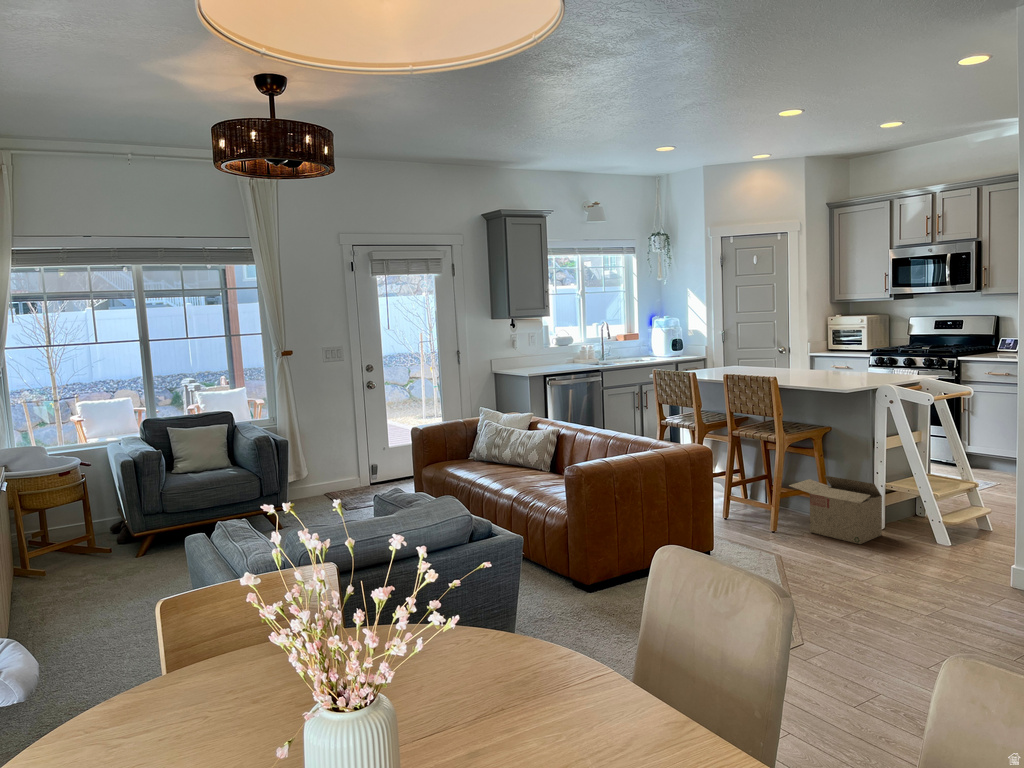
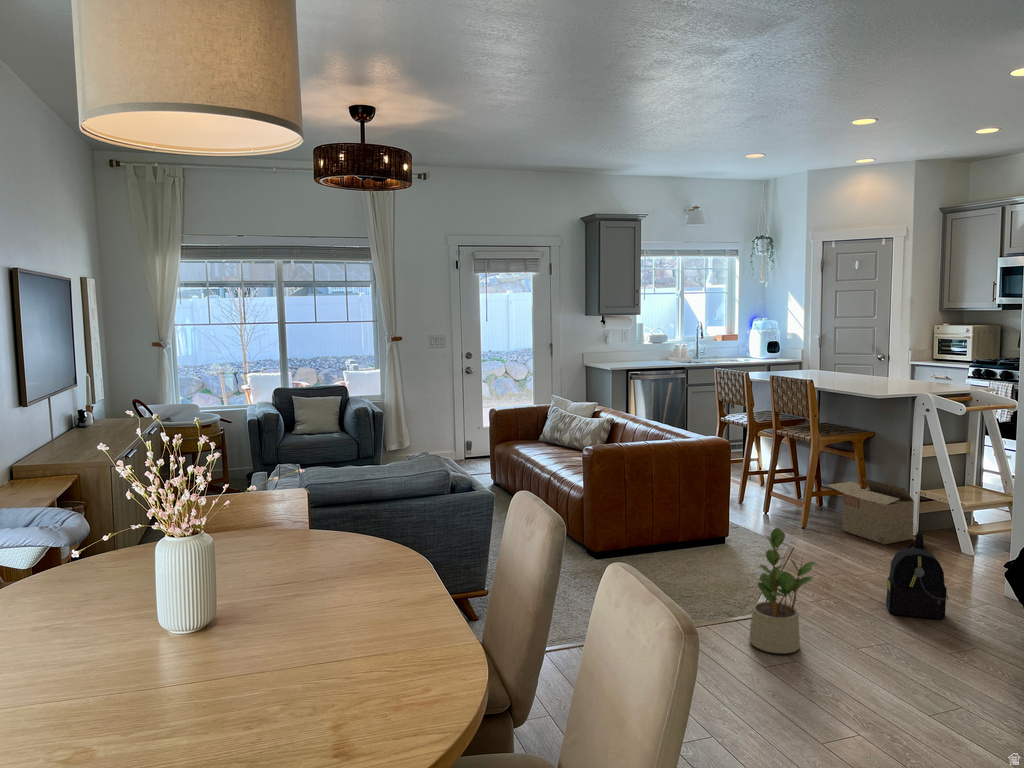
backpack: none [909,537,987,631] -> present [886,532,949,619]
potted plant: none [808,554,881,704] -> present [749,528,816,653]

